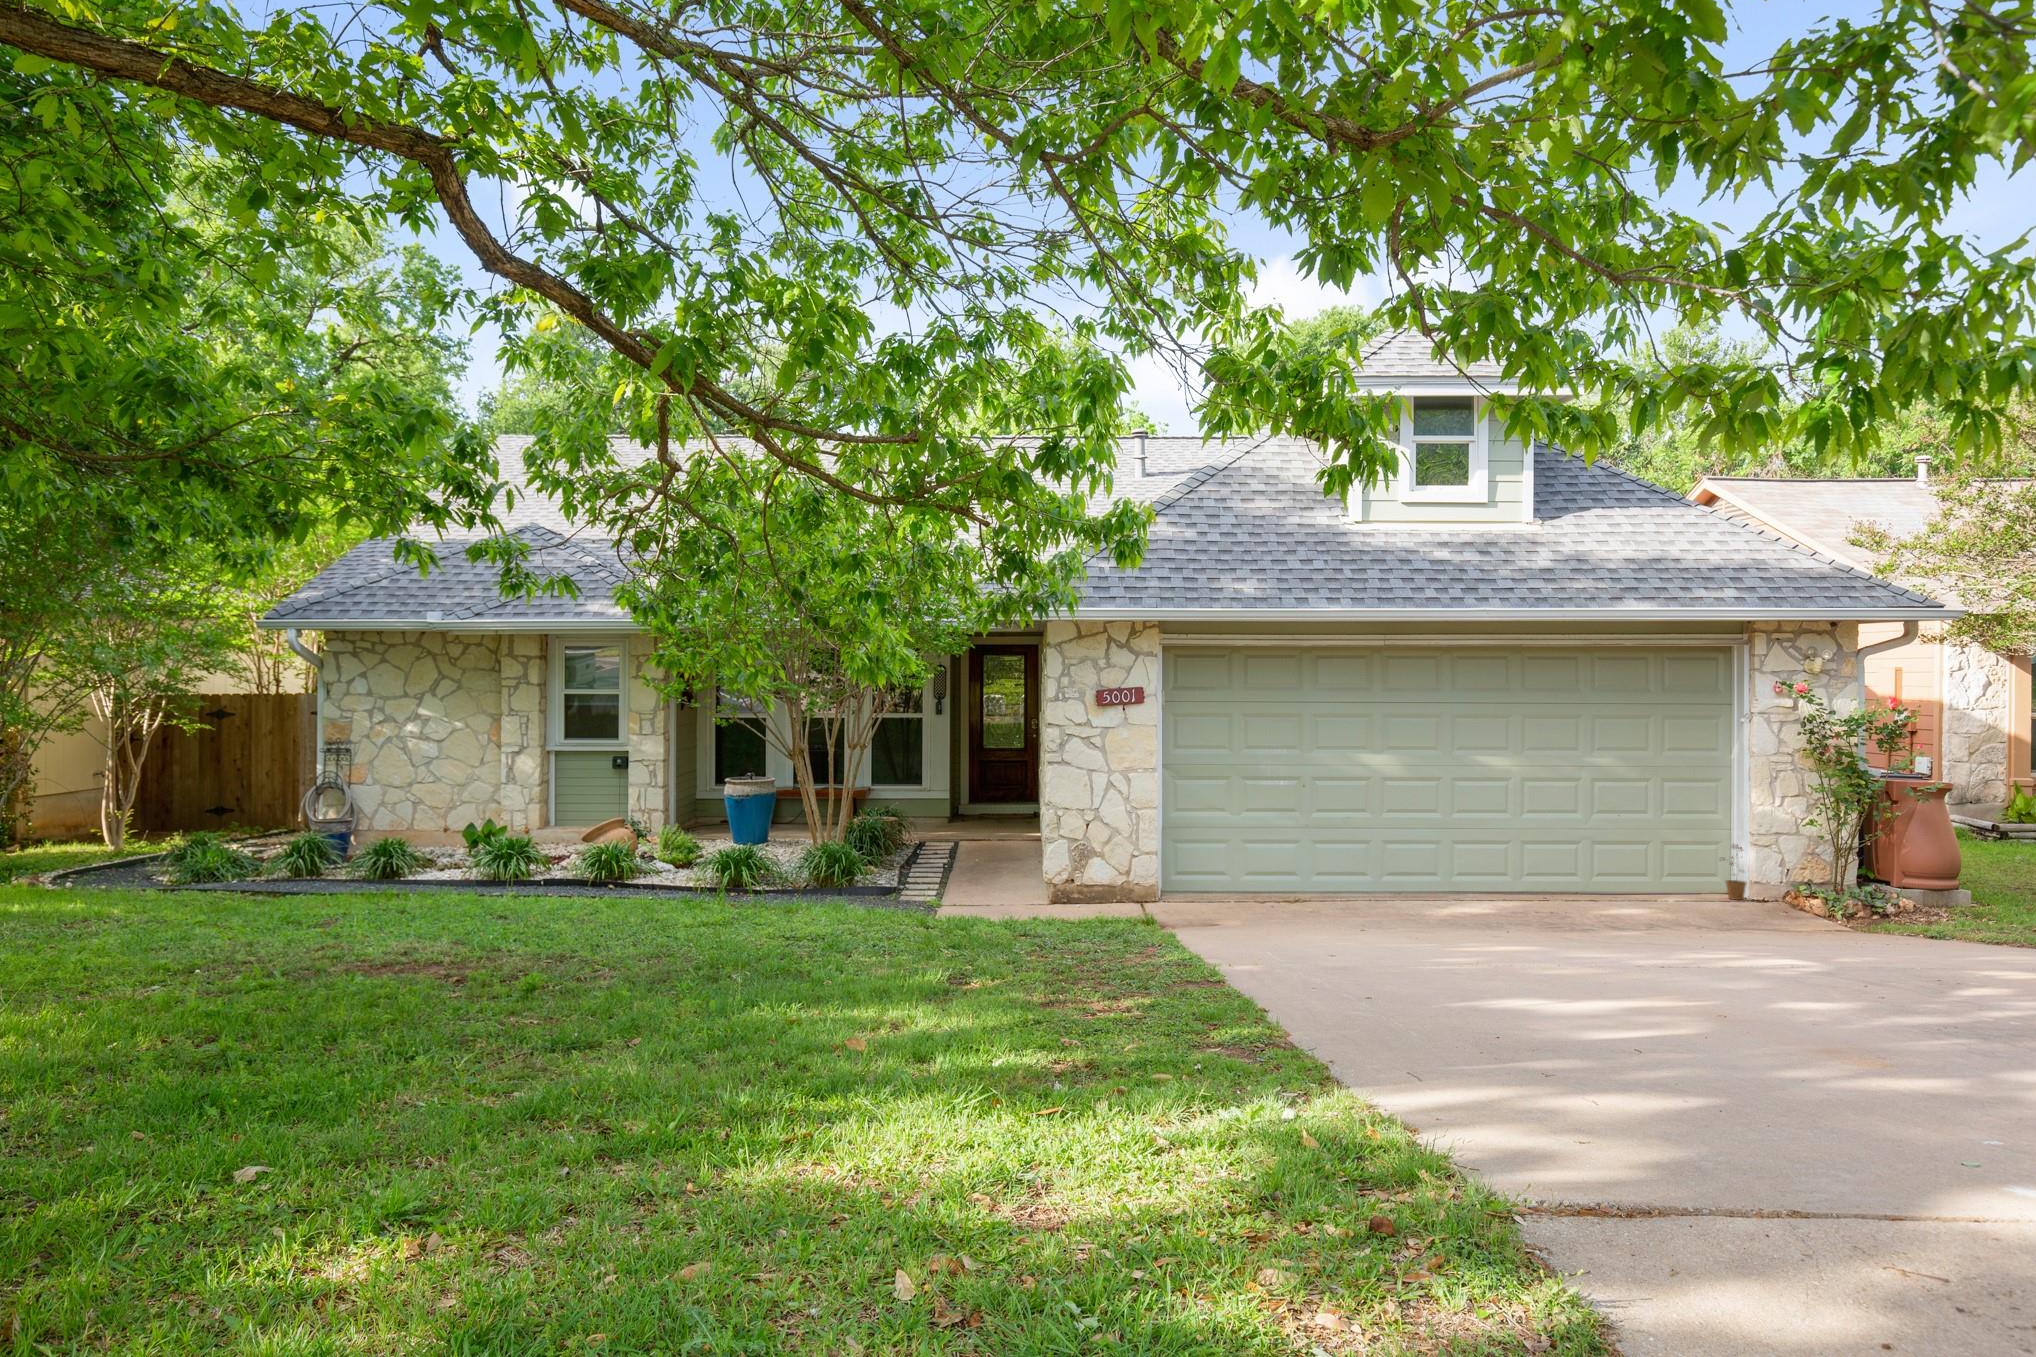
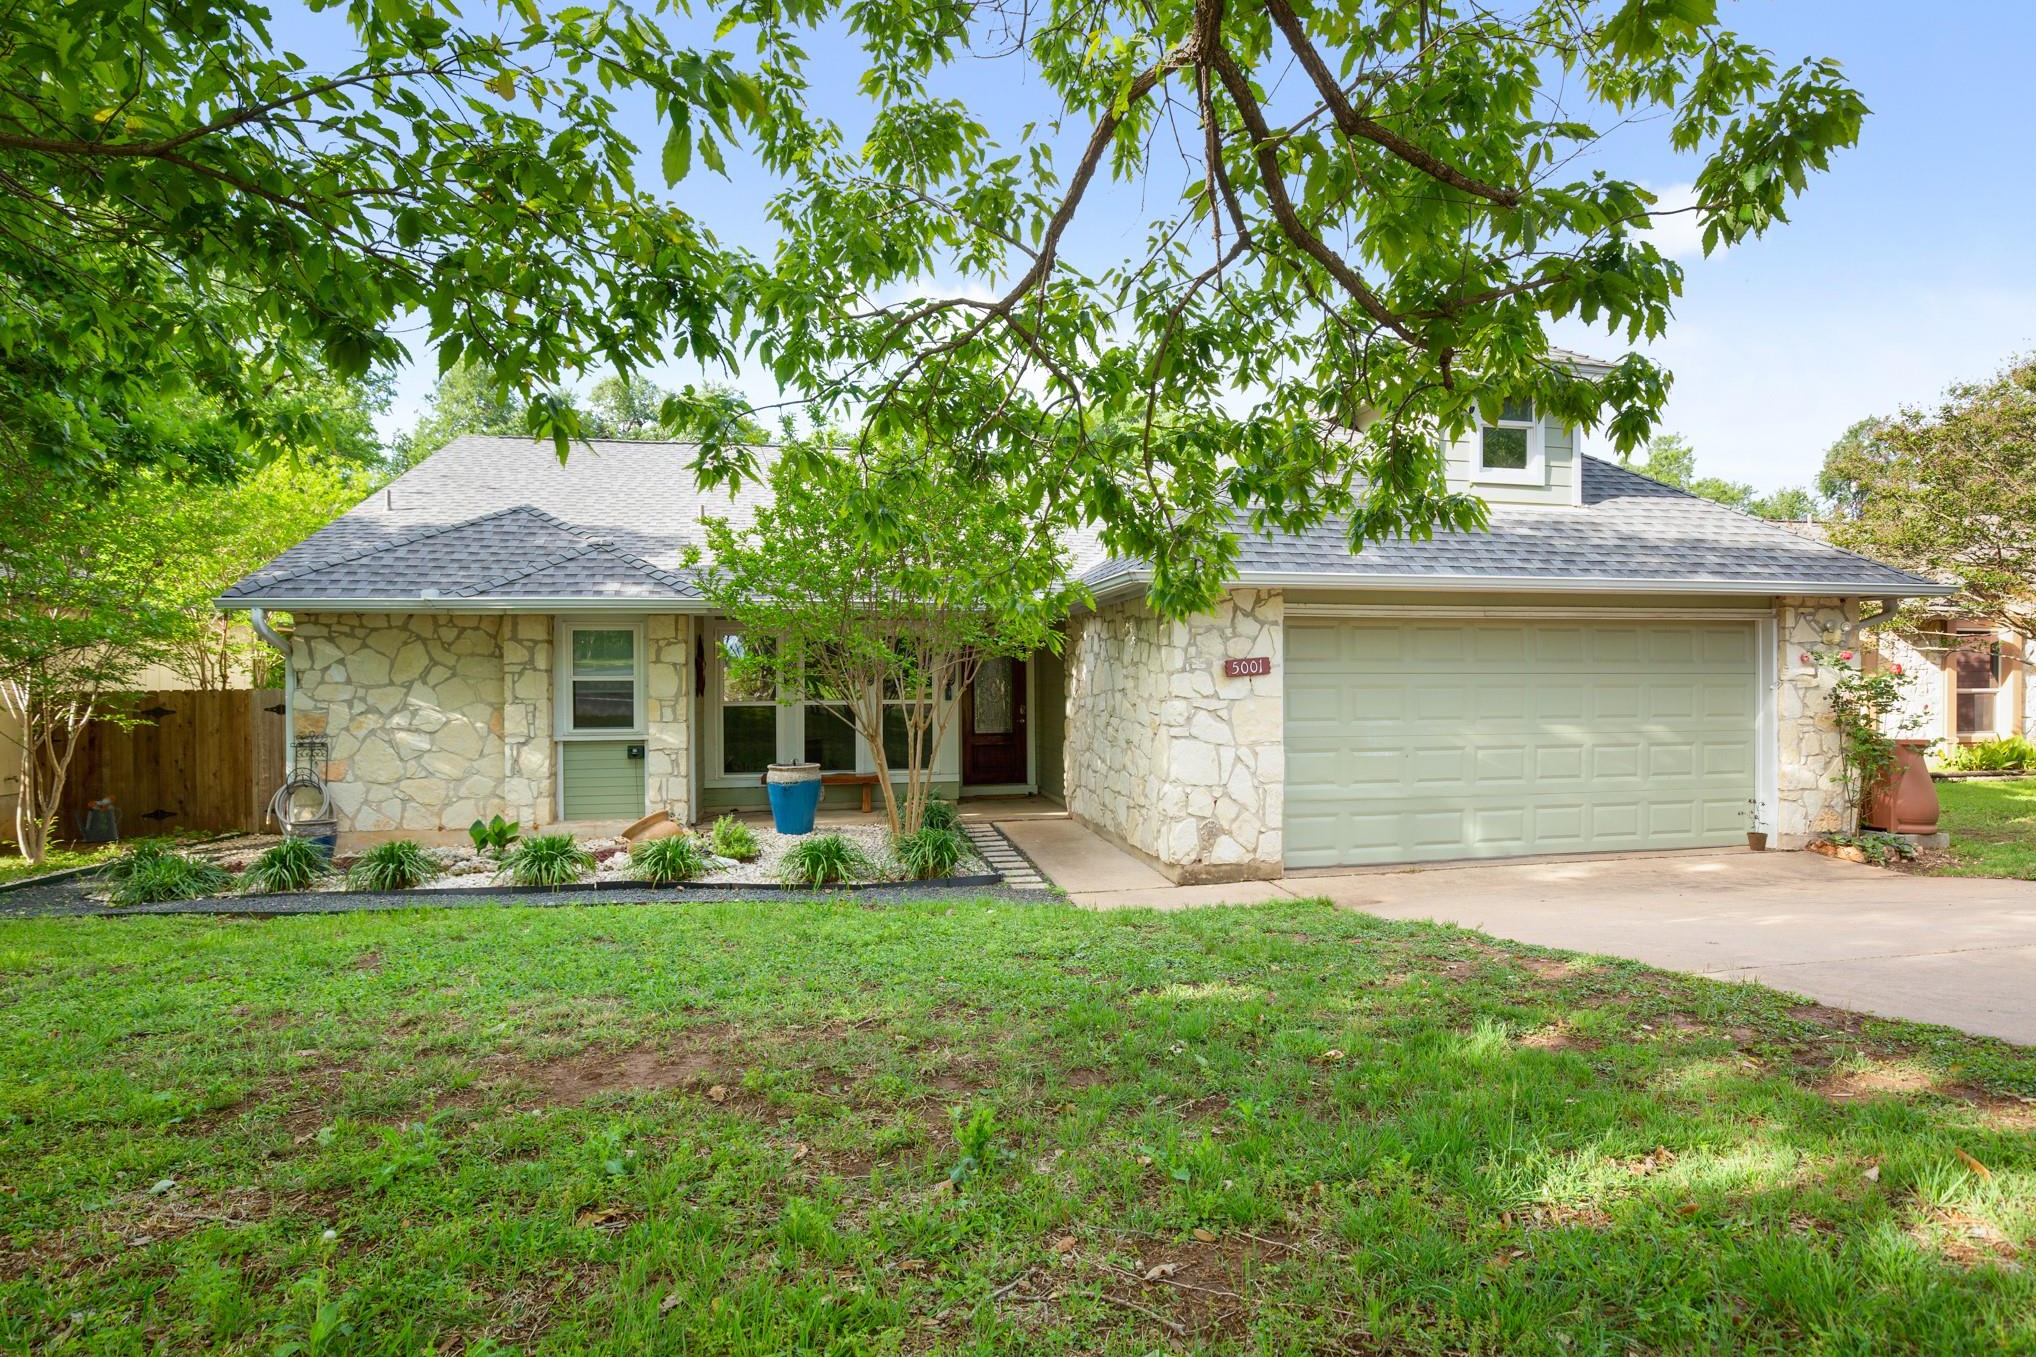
watering can: none [150,790,188,832] -> present [75,795,118,842]

